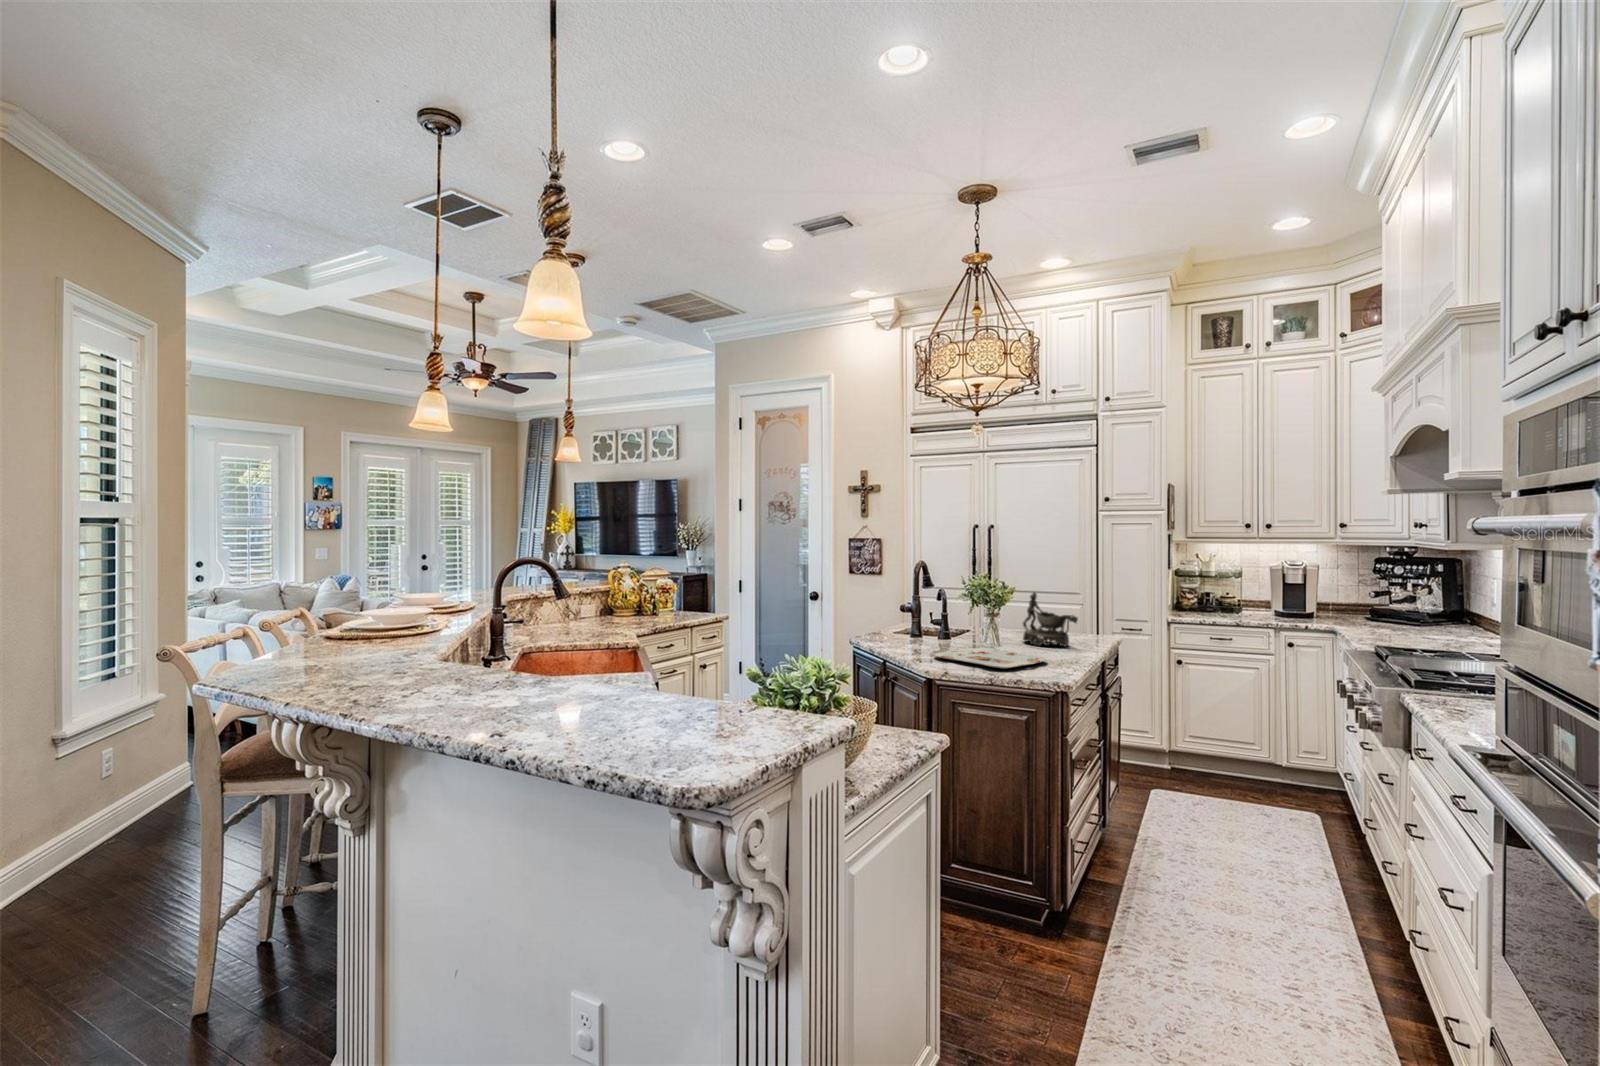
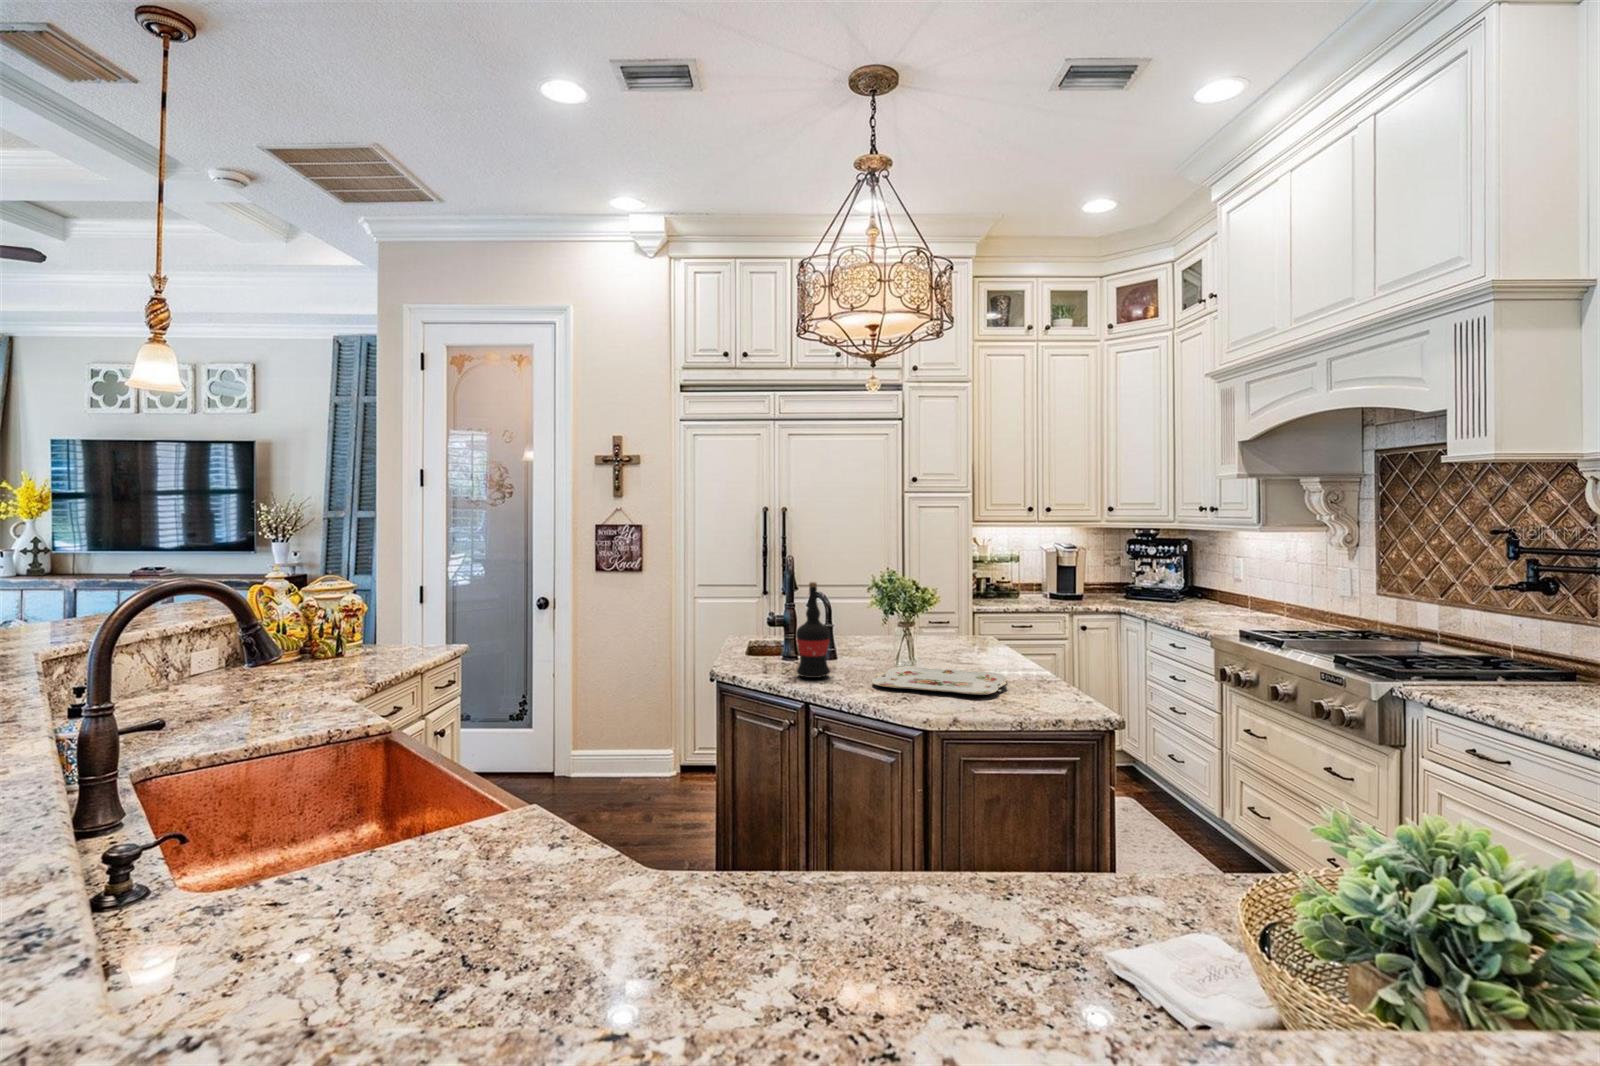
wine bottle: none [893,578,918,649] -> present [796,582,830,678]
decorative bowl: present [1023,592,1078,647] -> none [914,590,992,656]

